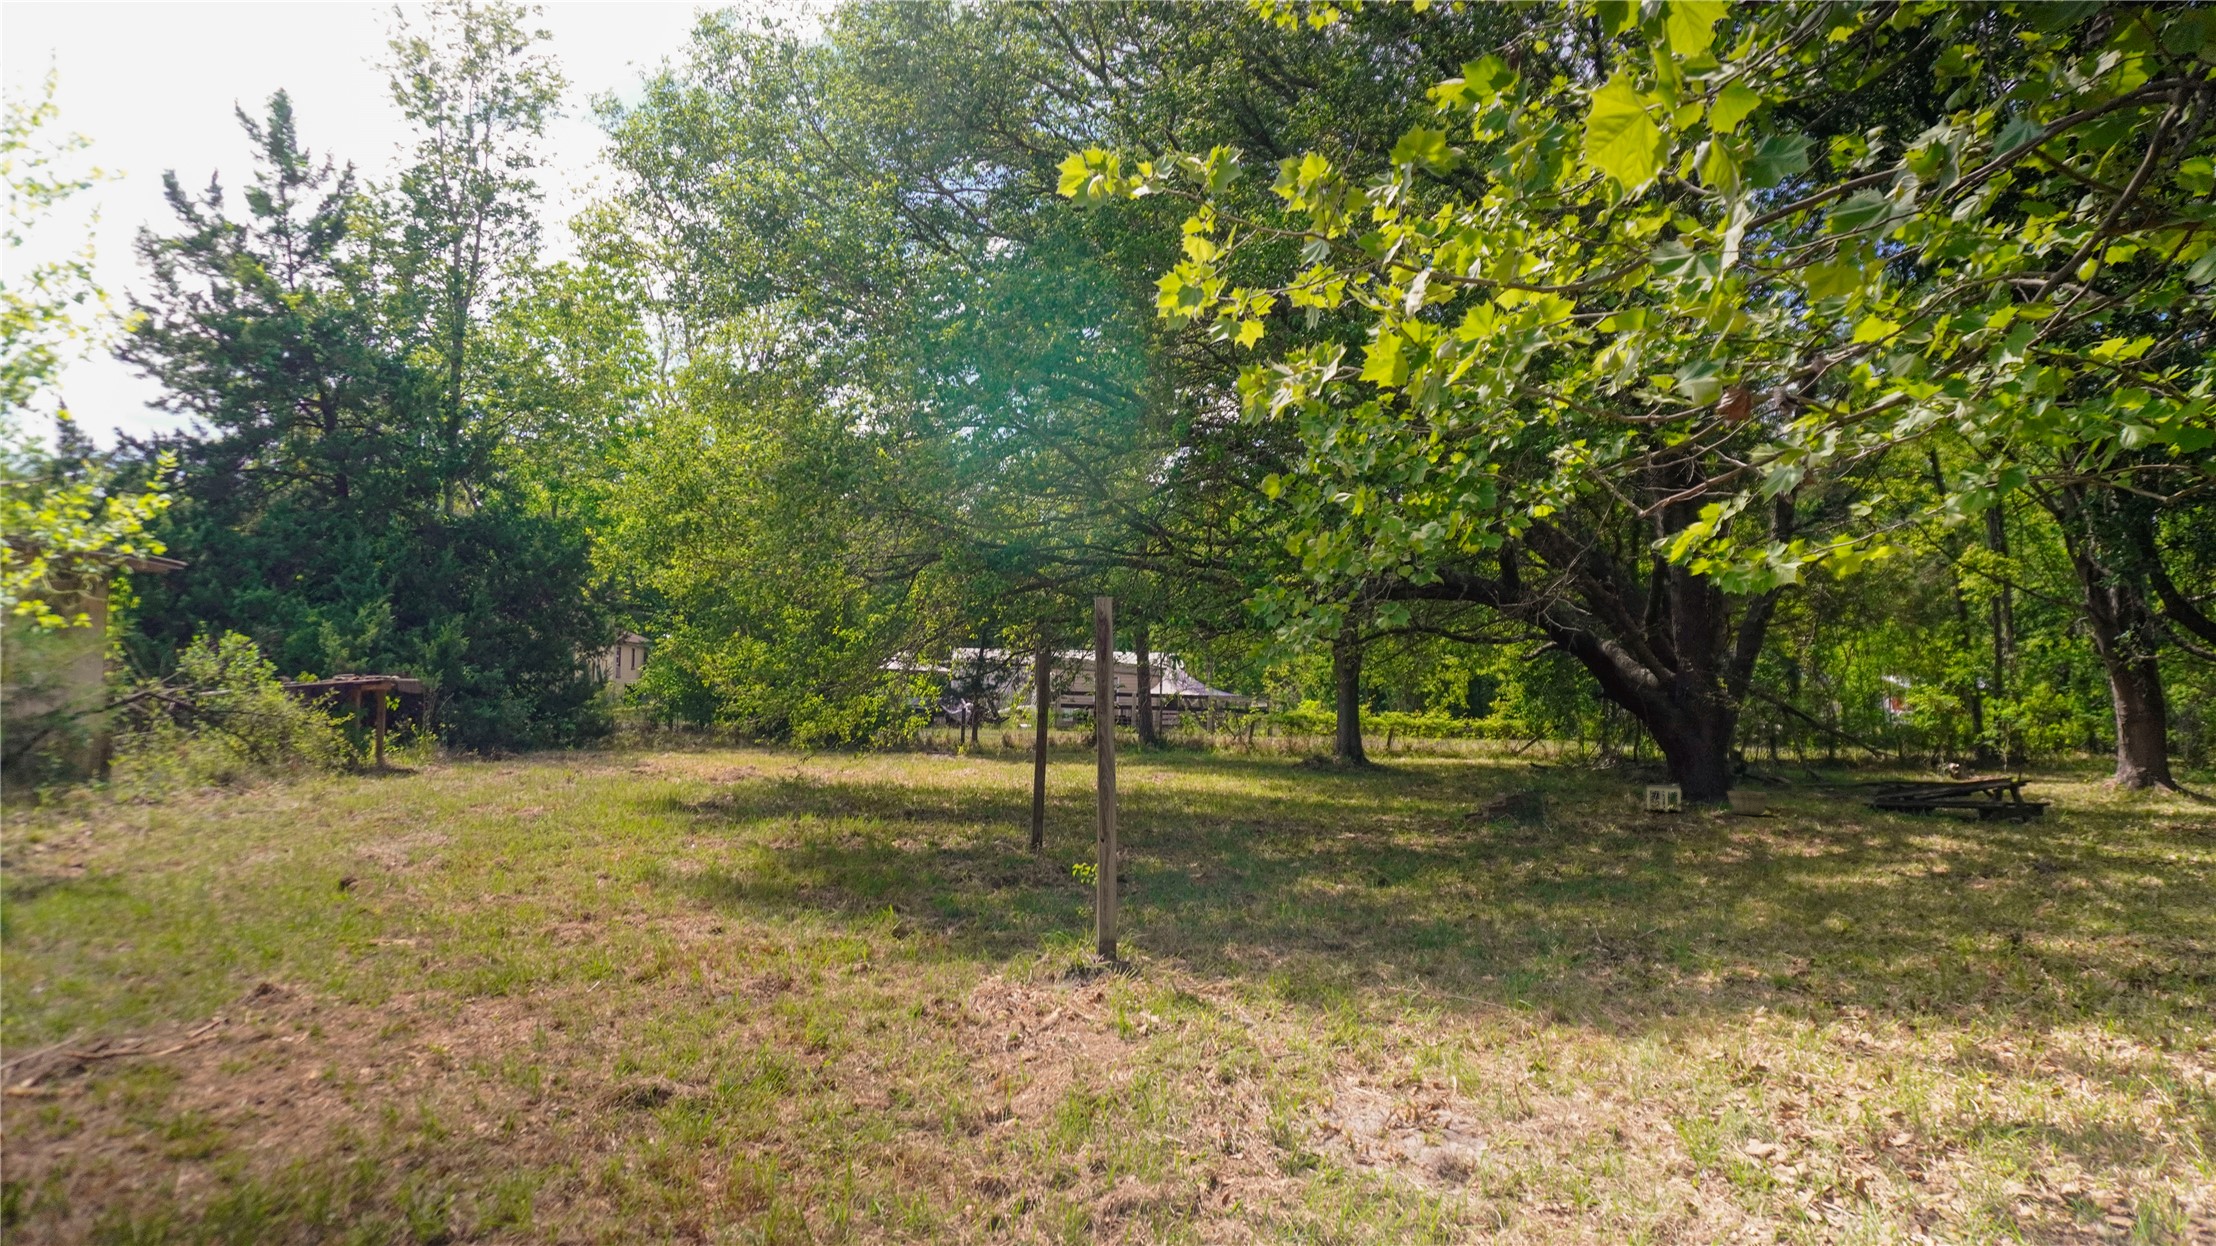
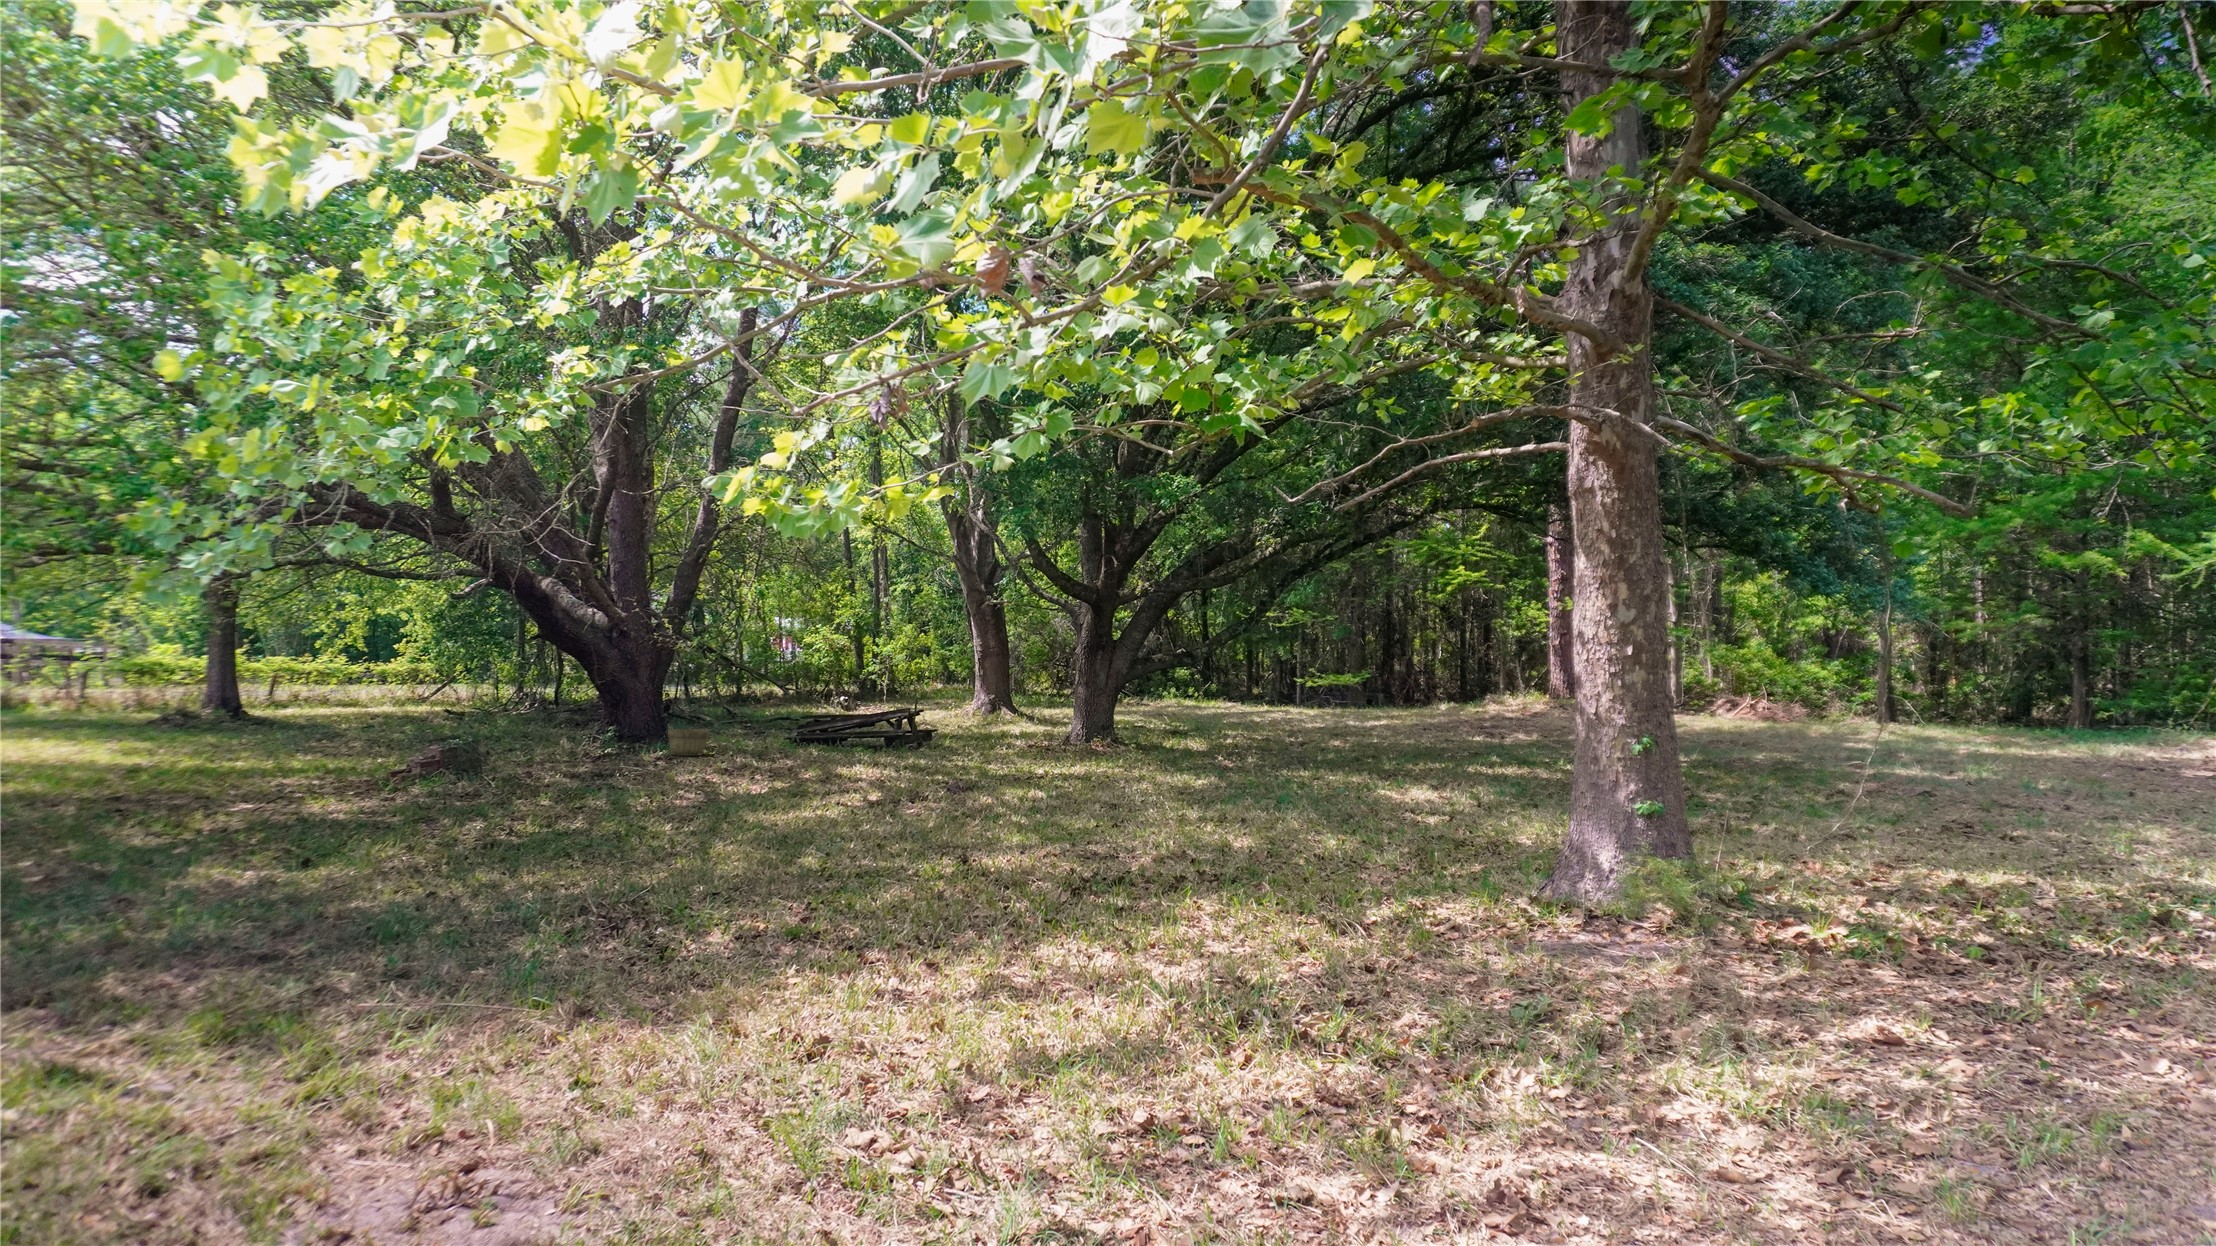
round table: present [1647,785,1681,811] -> none [575,727,617,758]

